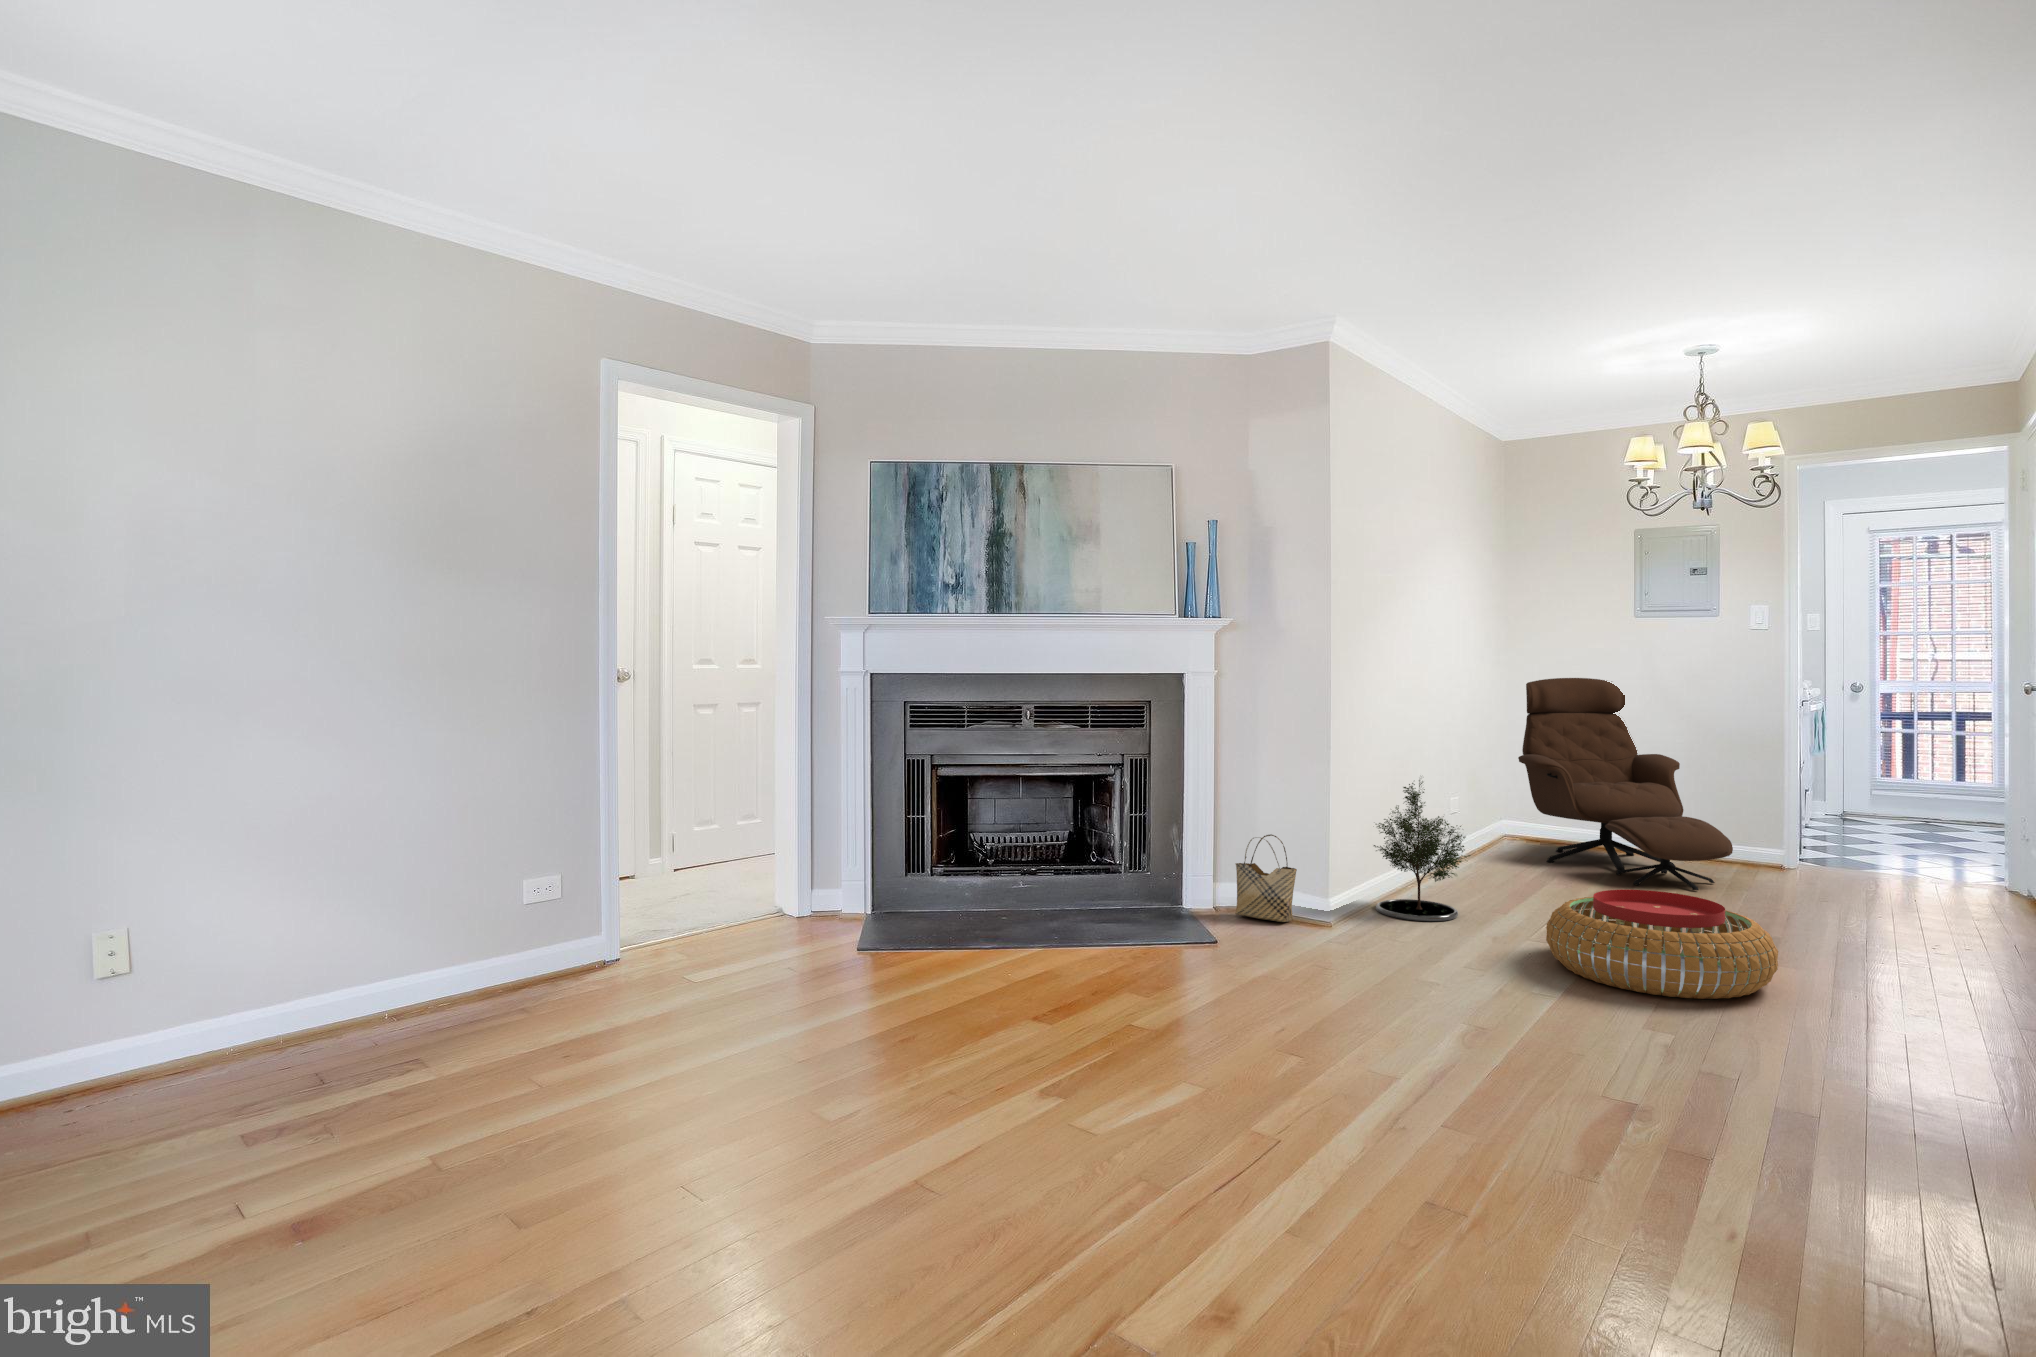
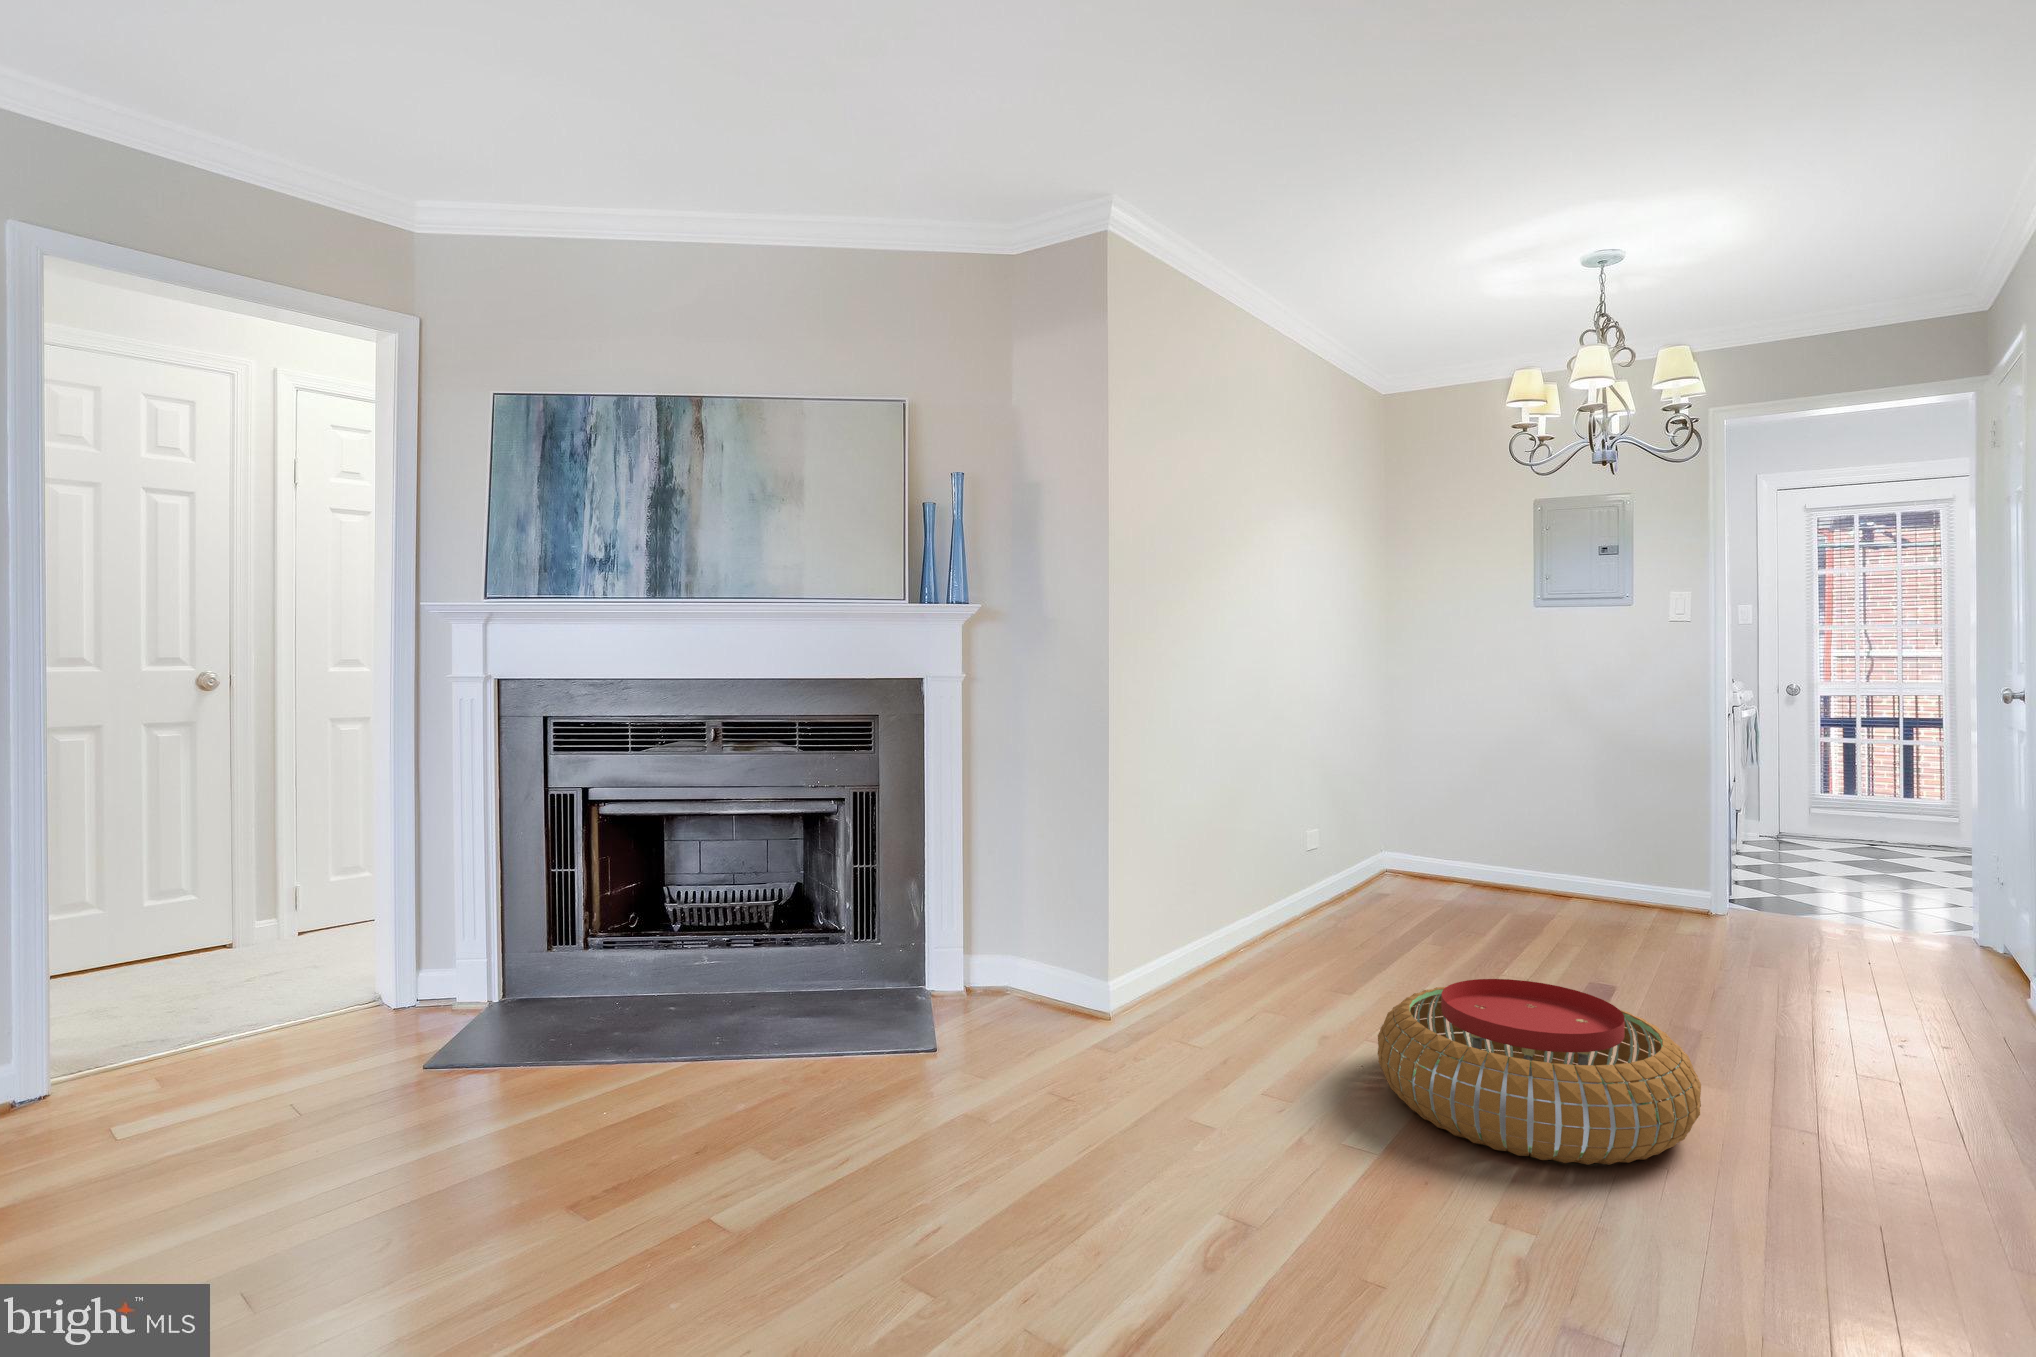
lounge chair: present [1518,678,1733,890] -> none [1394,681,1647,949]
potted tree: present [1374,780,1470,921] -> none [1176,810,1303,1007]
woven basket: present [1235,834,1297,922] -> none [987,891,1065,1012]

